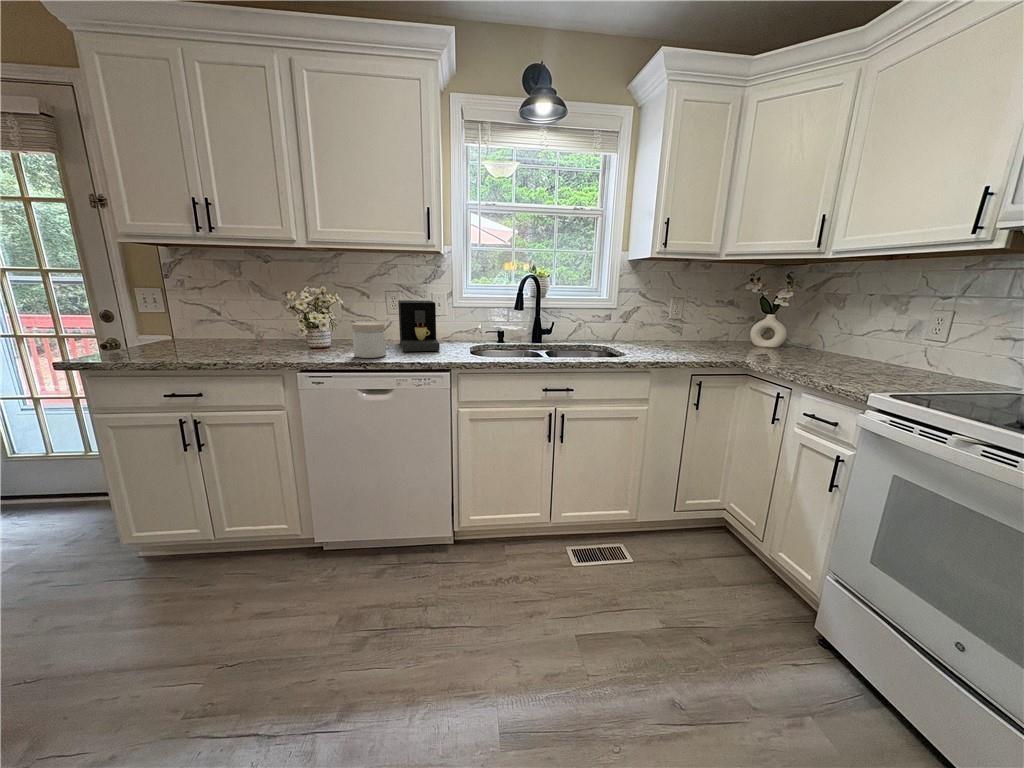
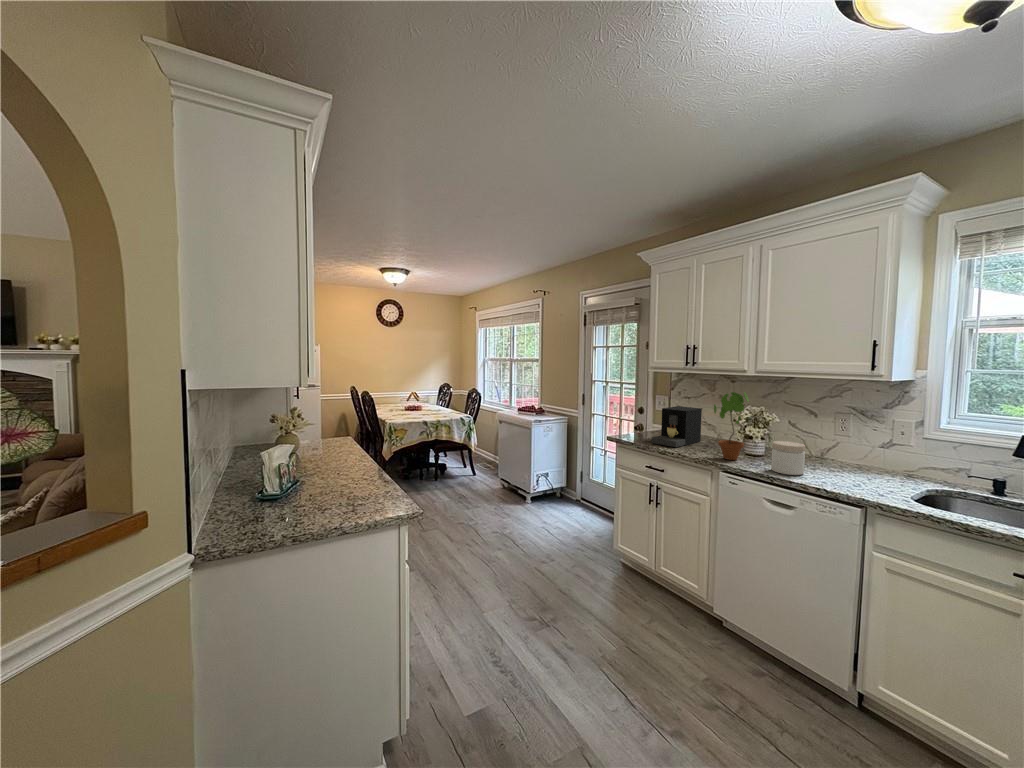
potted plant: none [267,266,314,357] -> present [714,392,749,460]
coffee maker: present [398,300,440,352] -> present [652,406,702,447]

